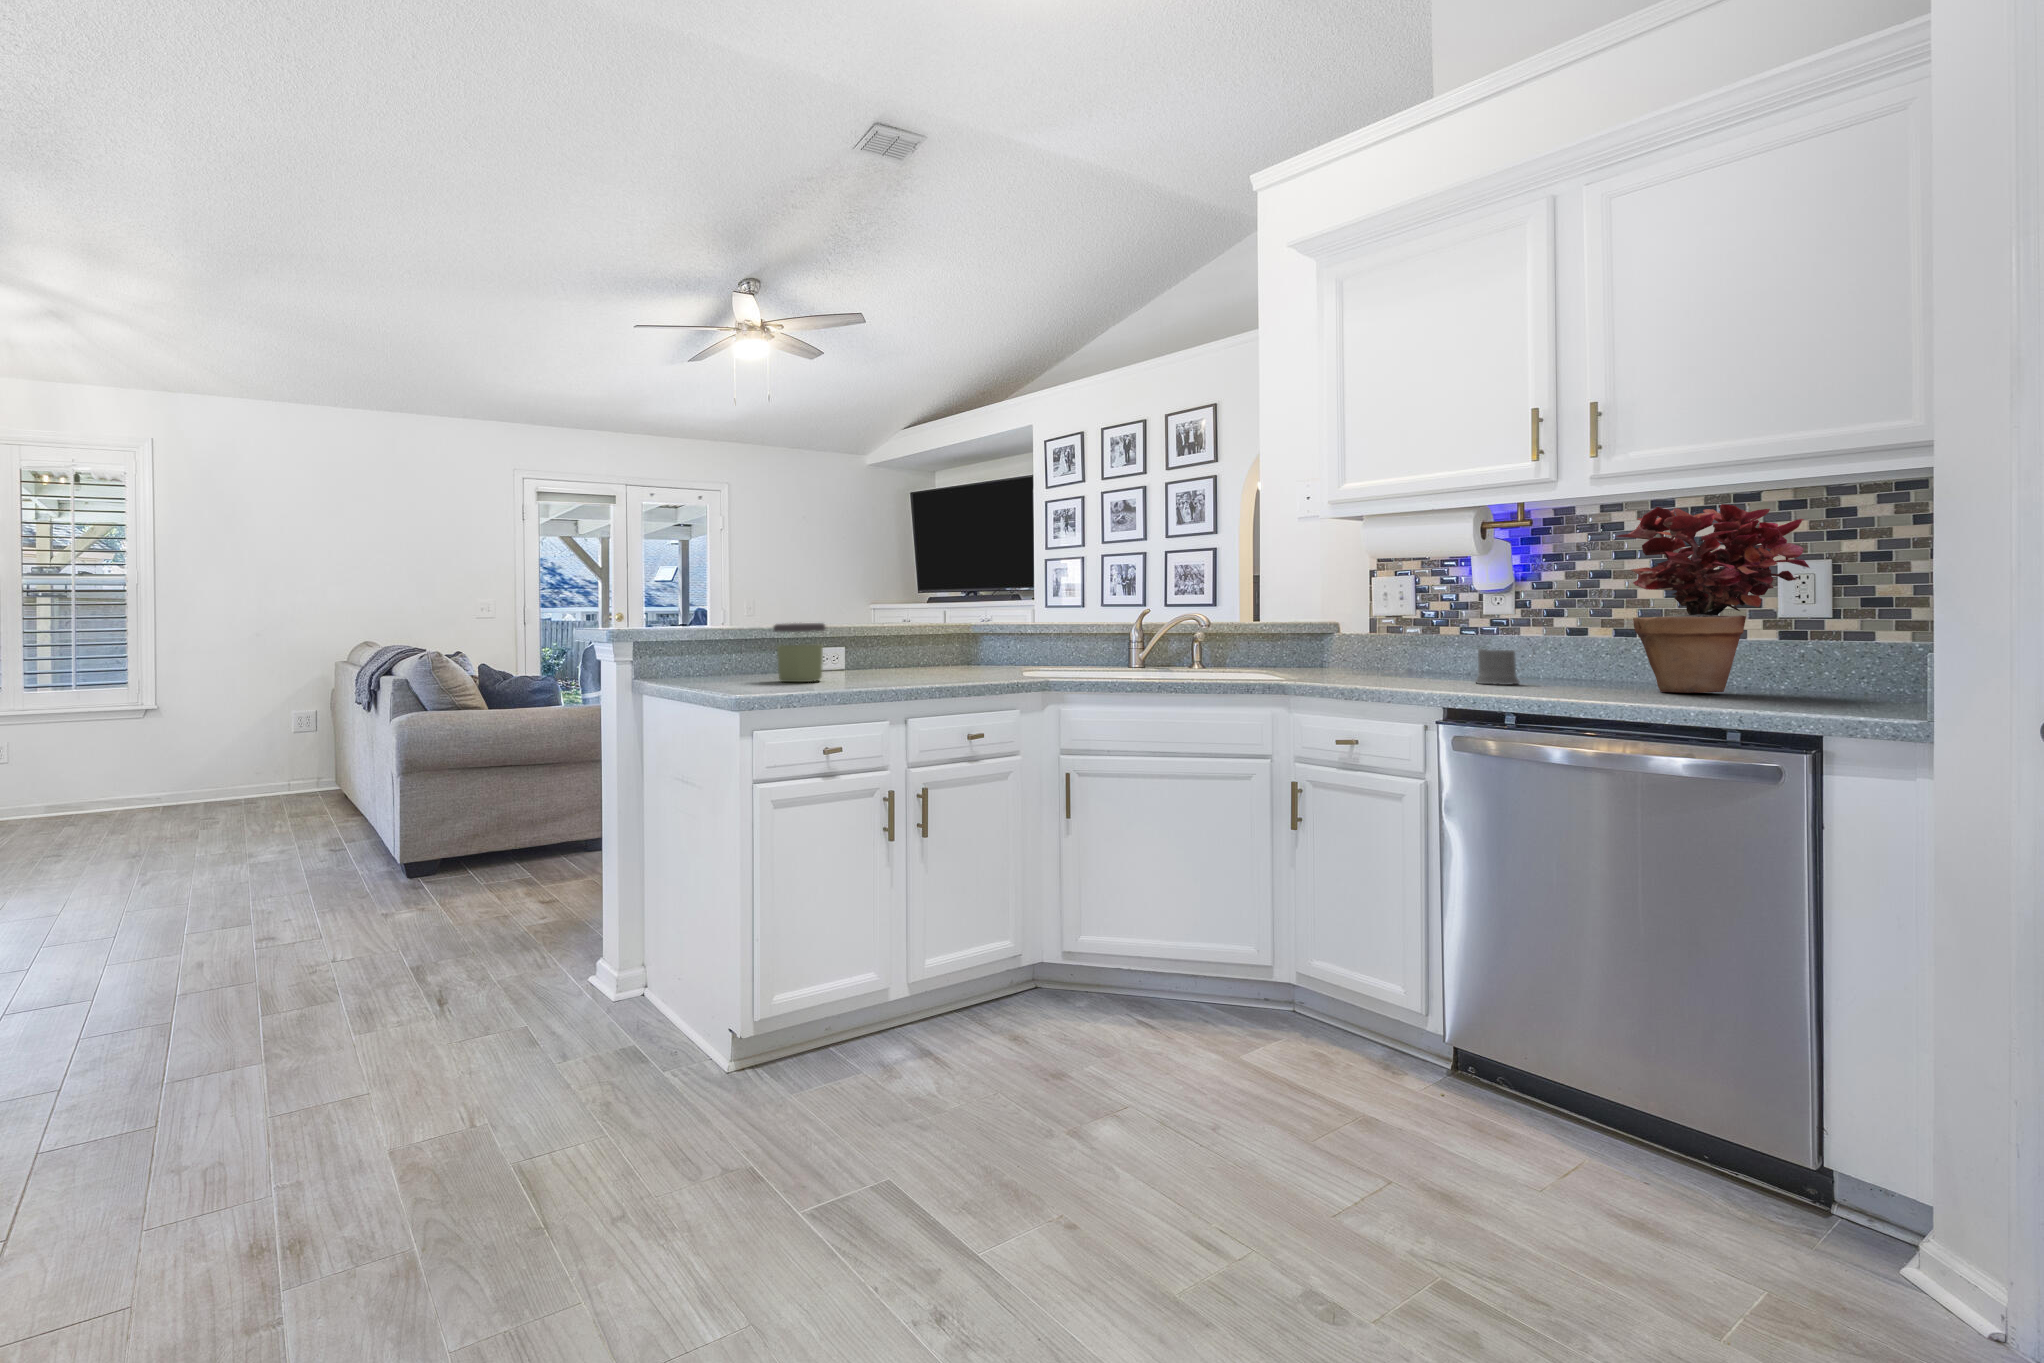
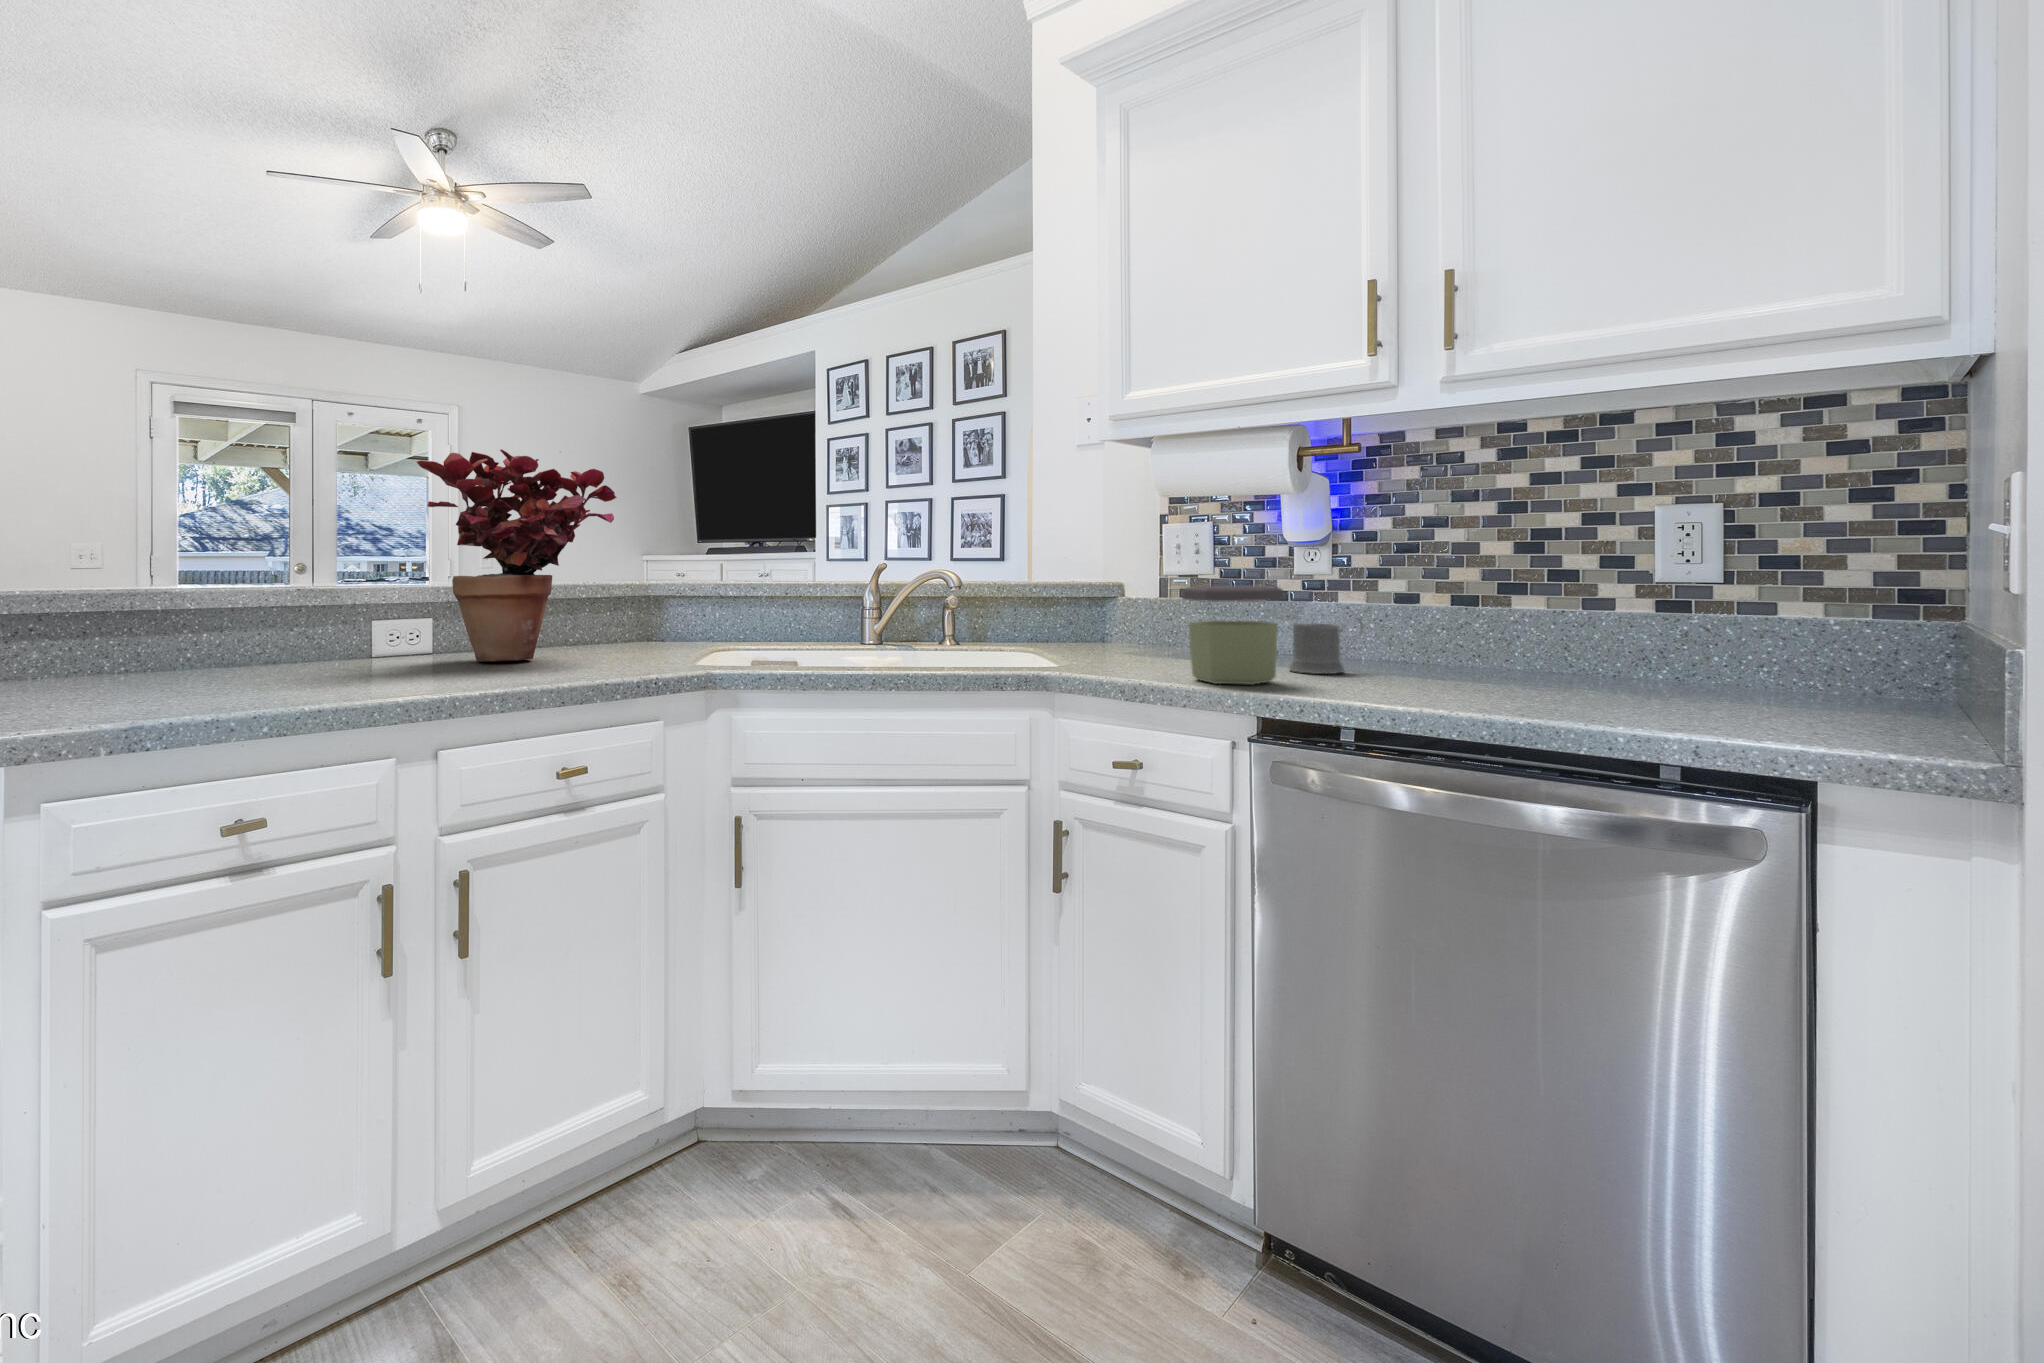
potted plant: present [1616,504,1810,693] -> present [417,449,617,661]
jar: present [773,623,826,682] -> present [1182,586,1283,685]

